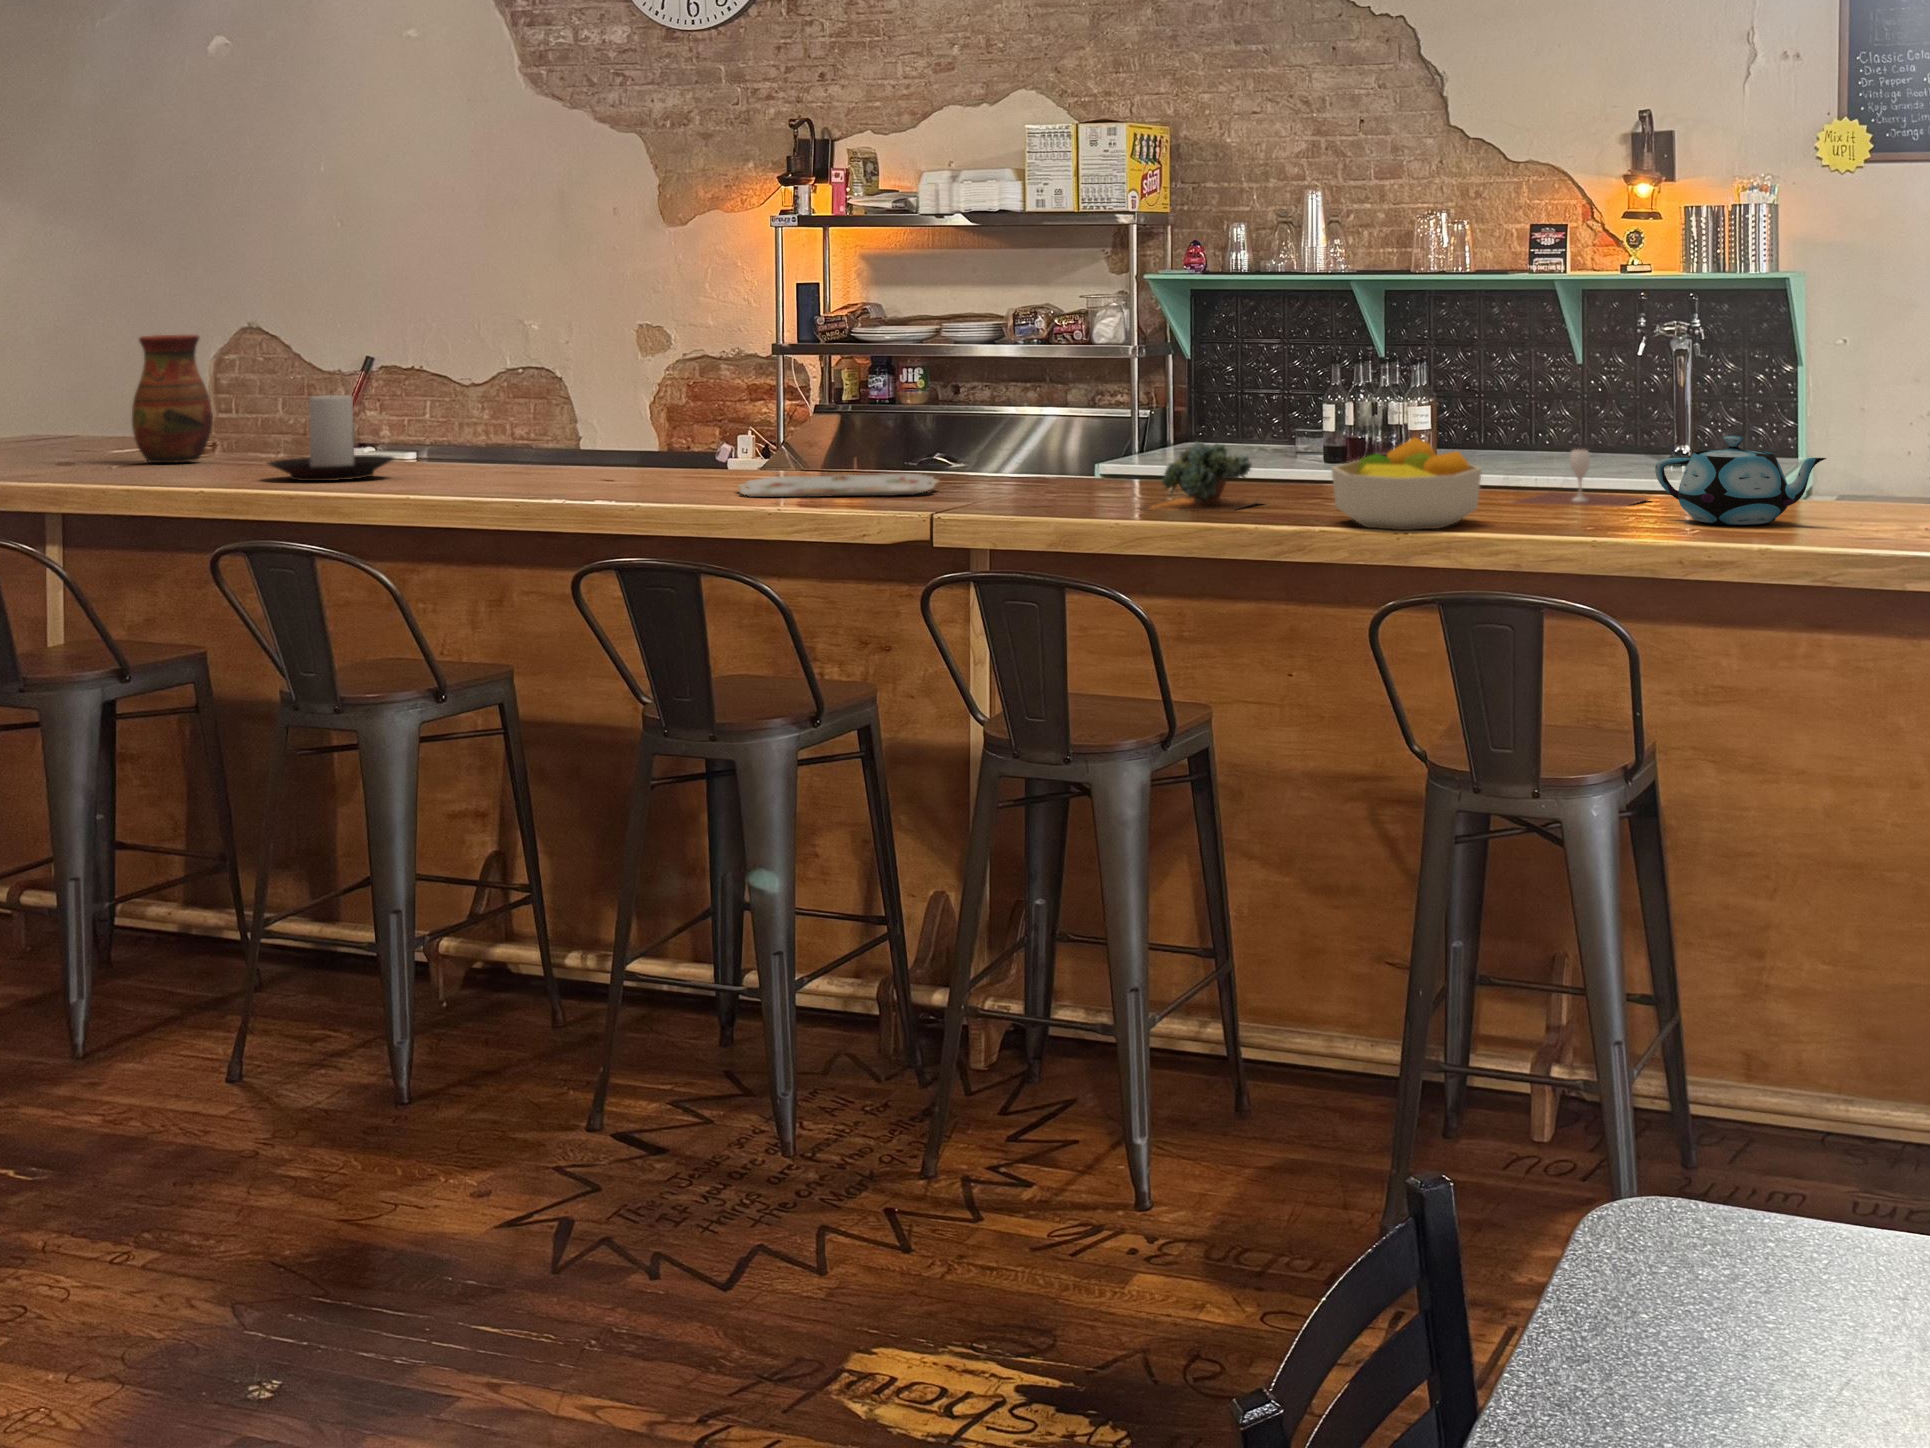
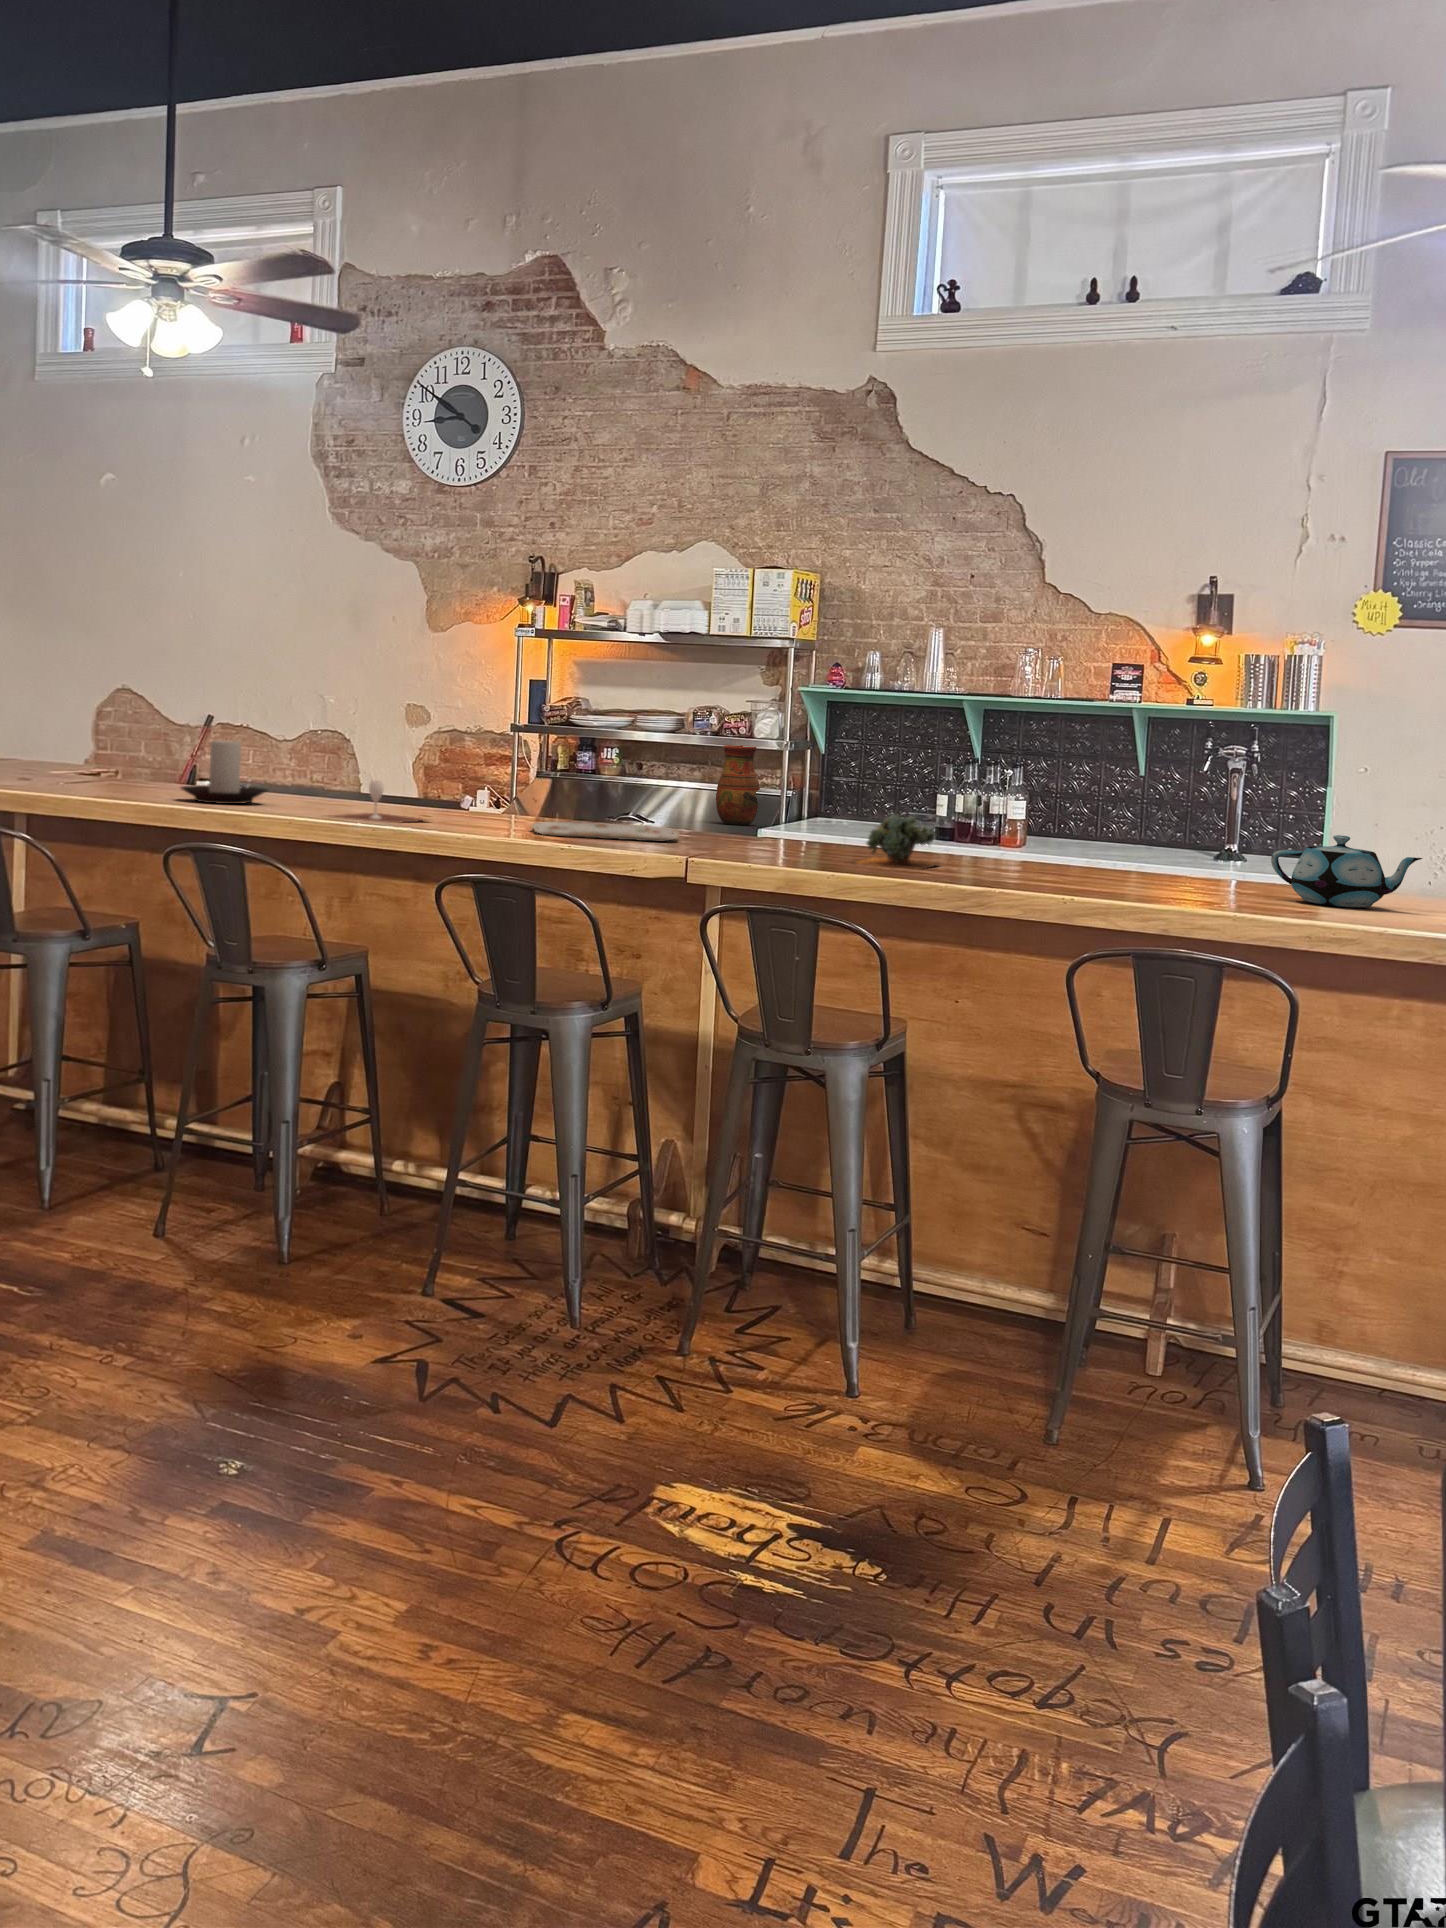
vase: present [132,335,213,463] -> present [716,745,760,825]
fruit bowl: present [1332,438,1482,530] -> none [1015,821,1137,893]
wine glass: present [1513,449,1648,507] -> present [330,781,426,823]

